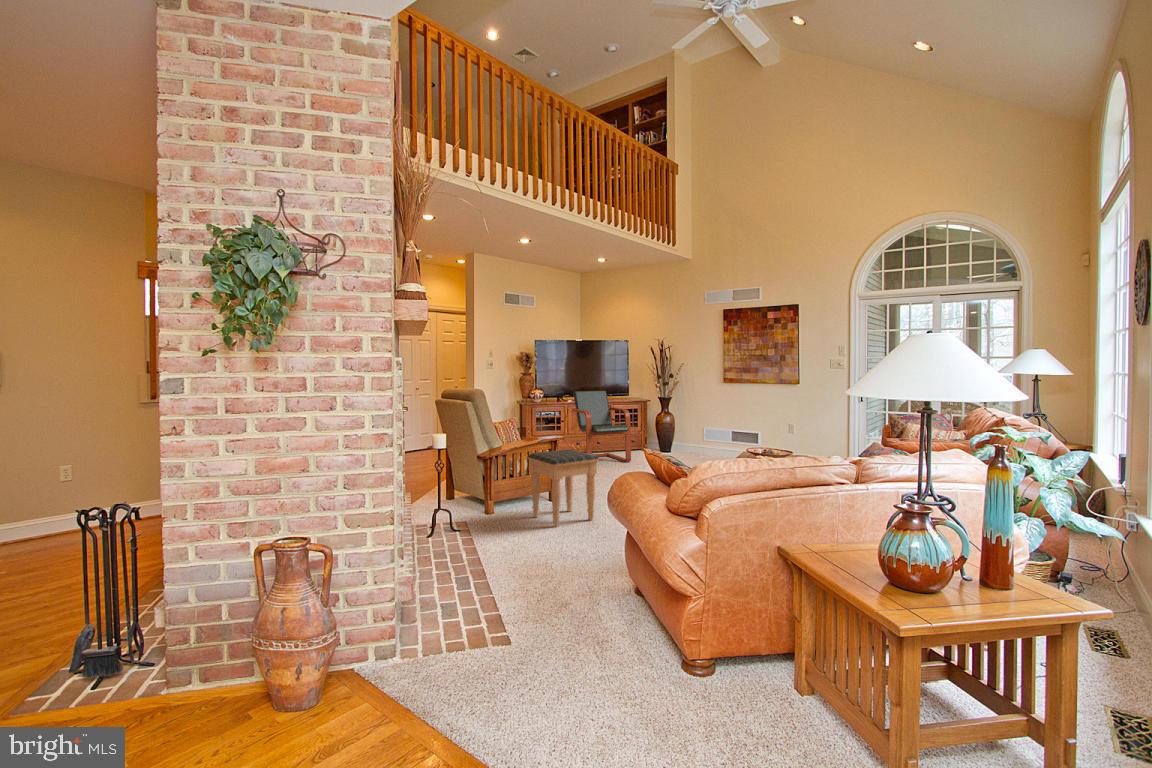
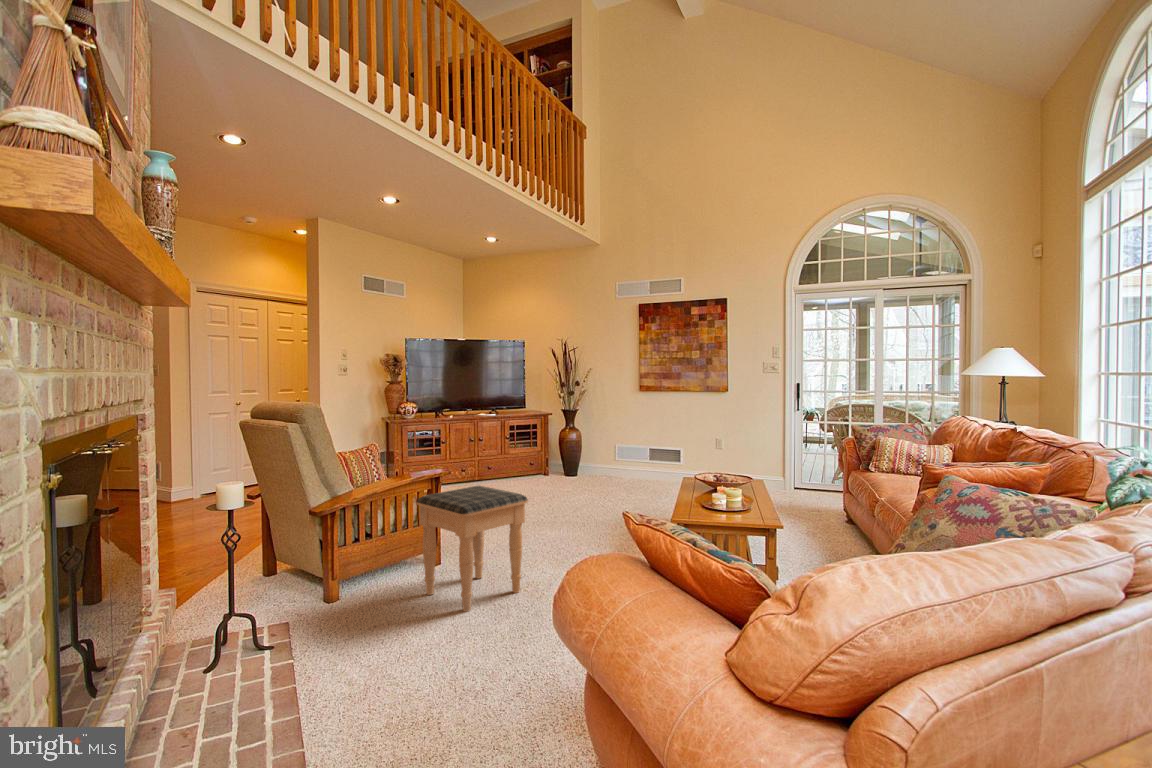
armchair: present [572,391,631,462] -> none [451,402,534,499]

